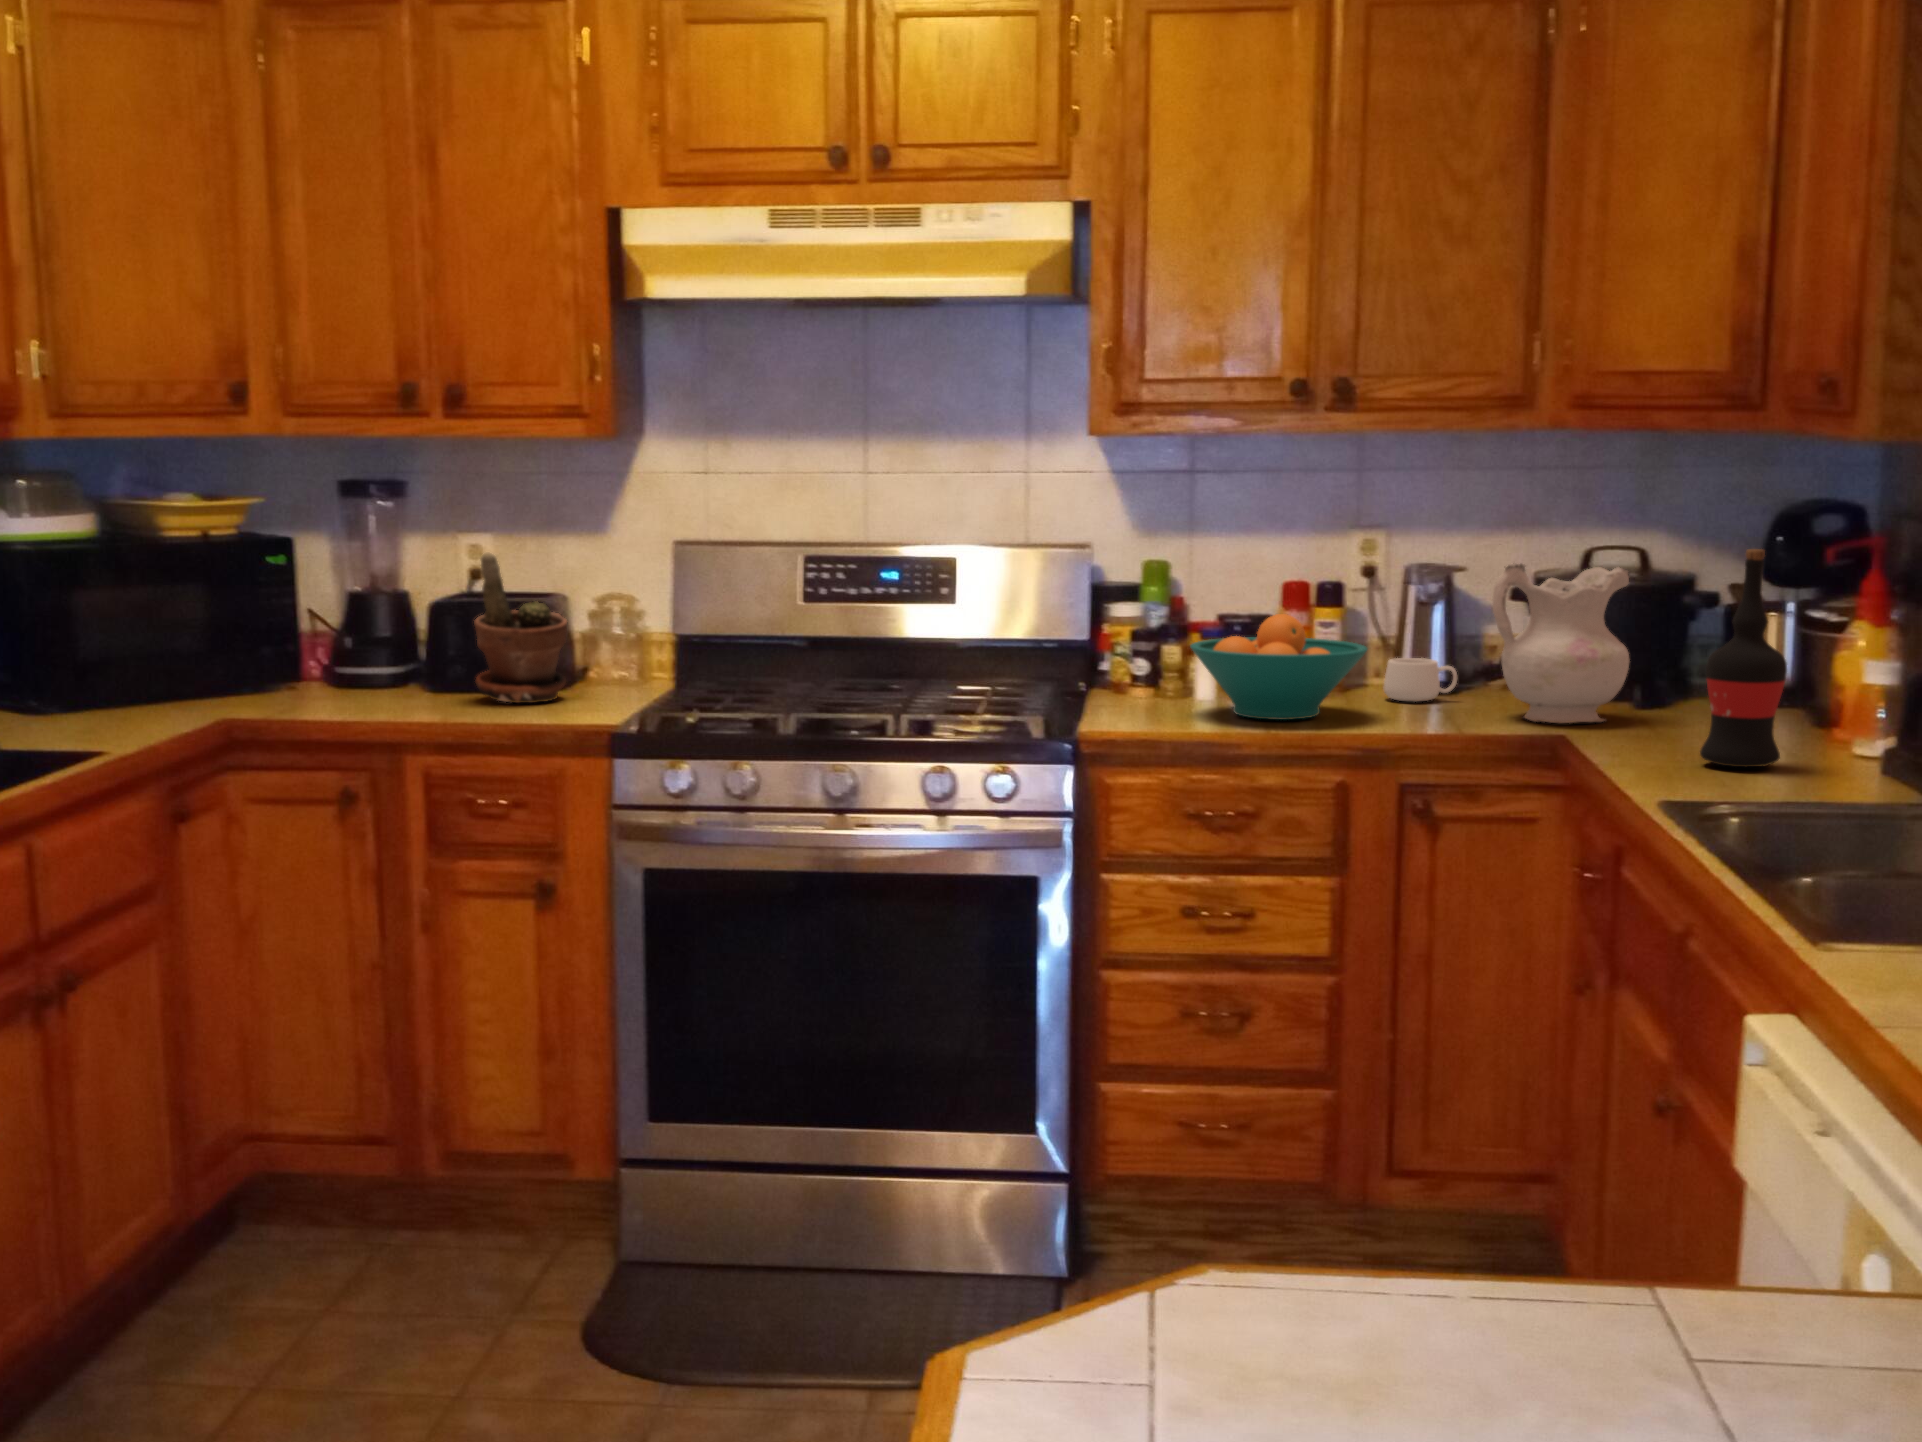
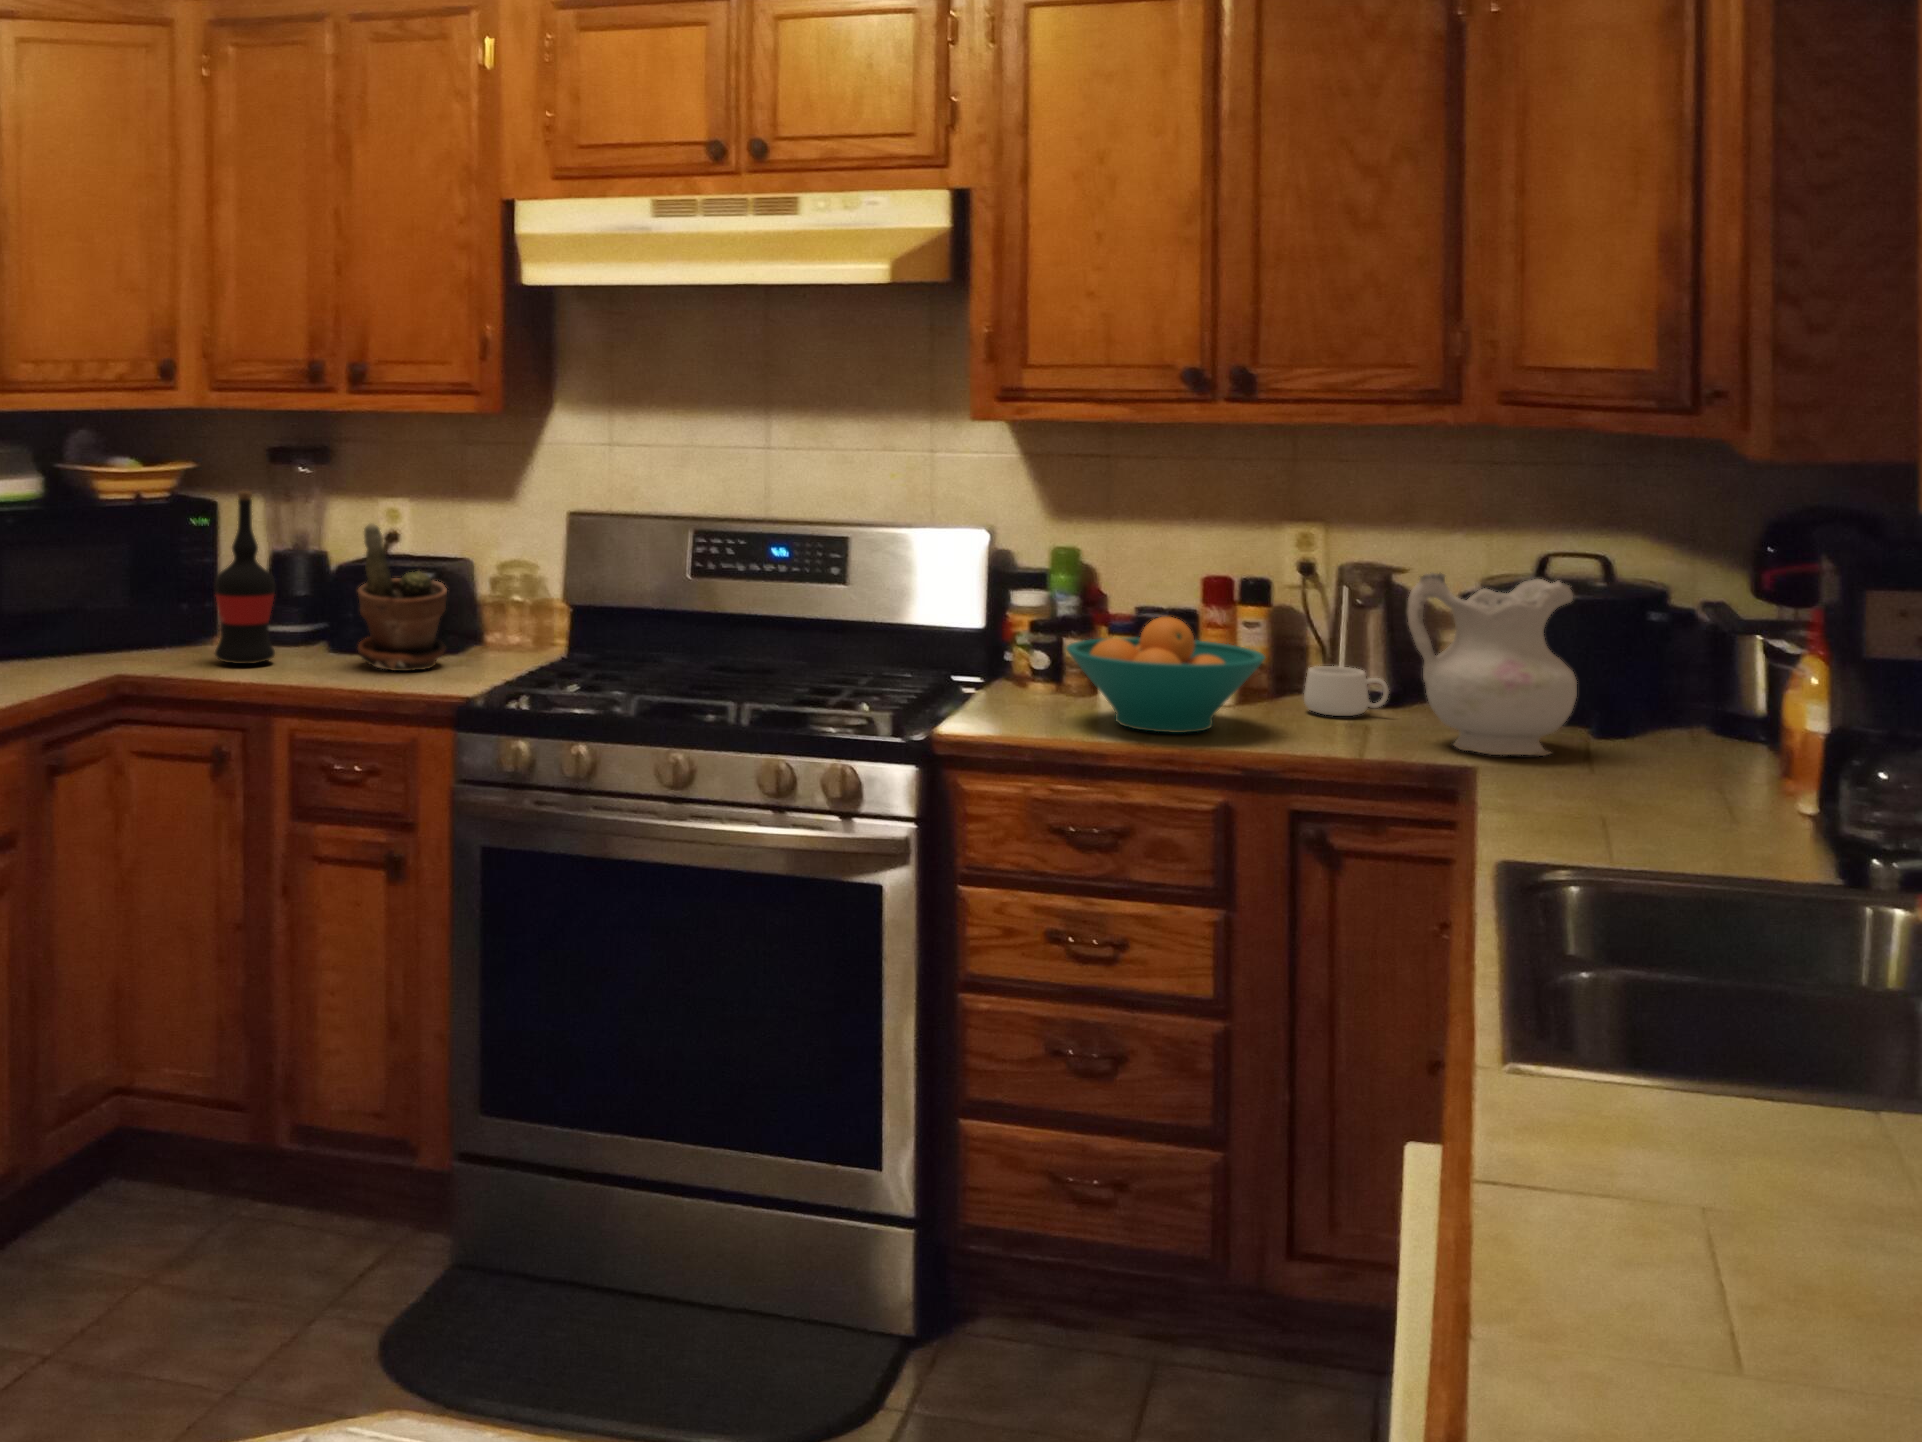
wine bottle: present [1700,549,1787,767] -> present [214,491,275,664]

